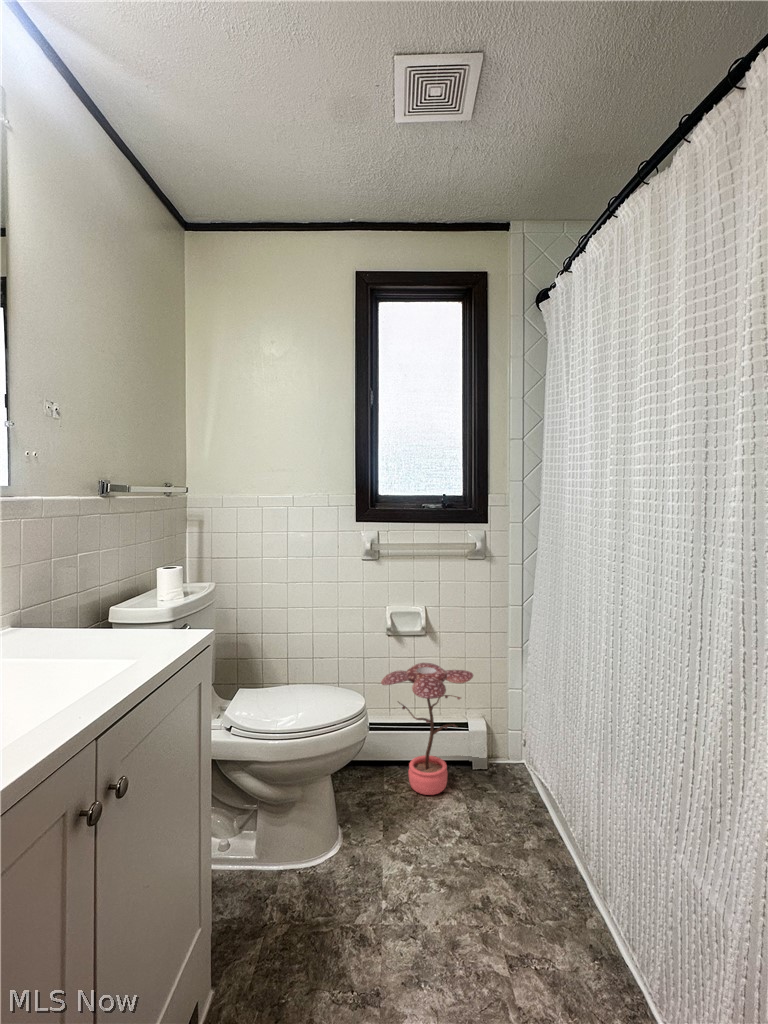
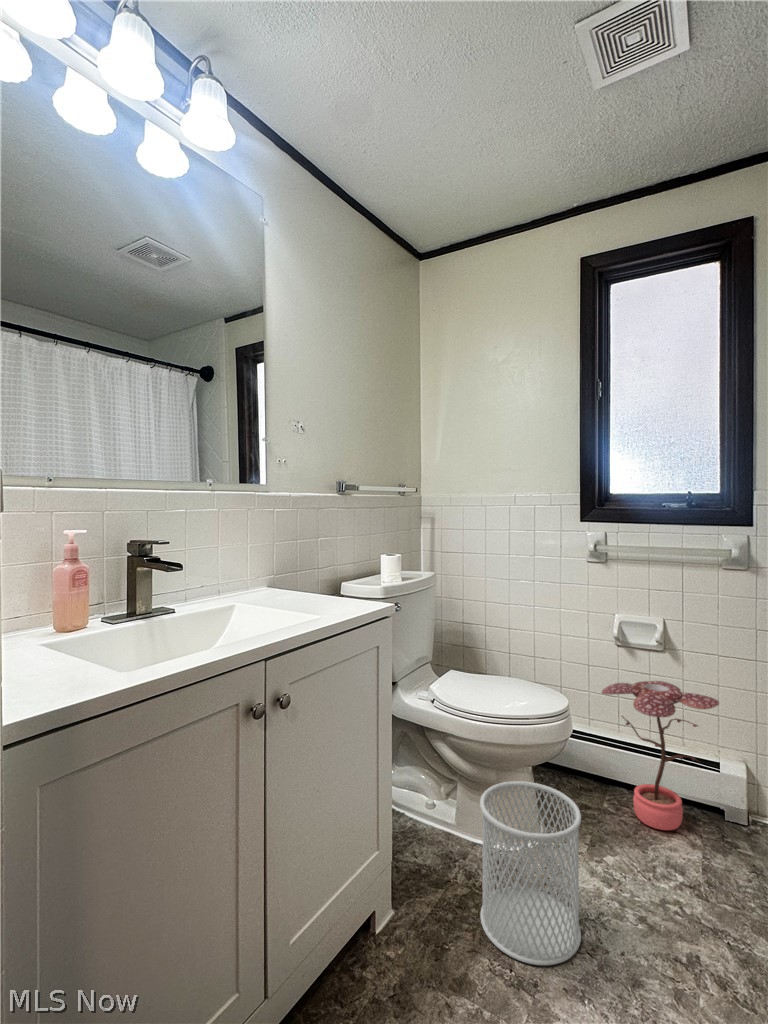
wastebasket: none [305,792,403,976] -> present [480,781,581,965]

